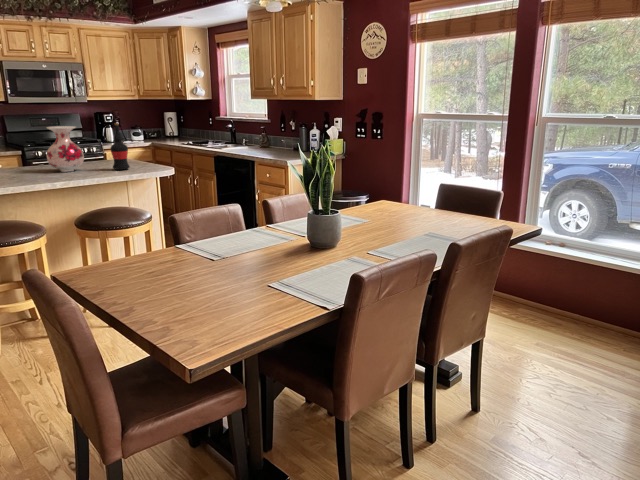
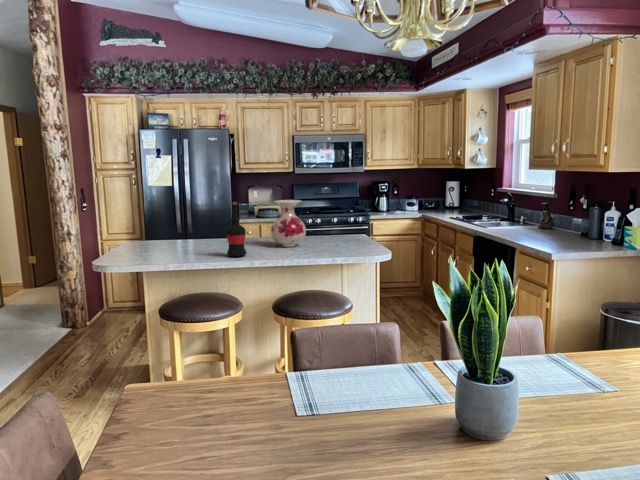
wine bottle: present [111,123,130,170] -> present [226,202,247,257]

